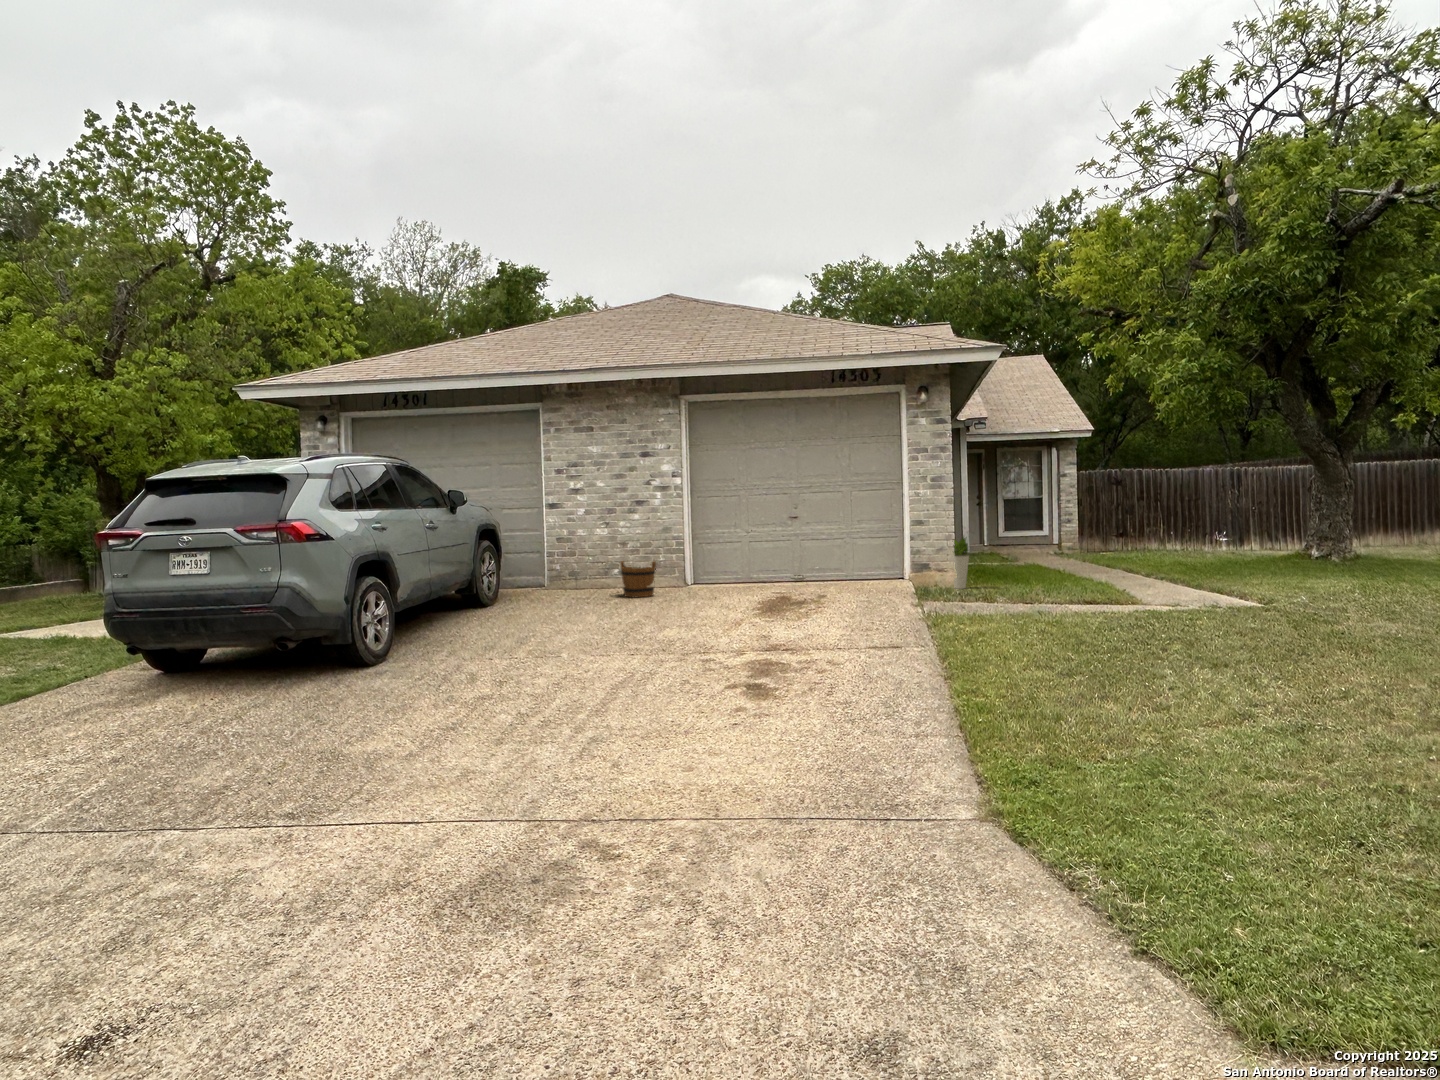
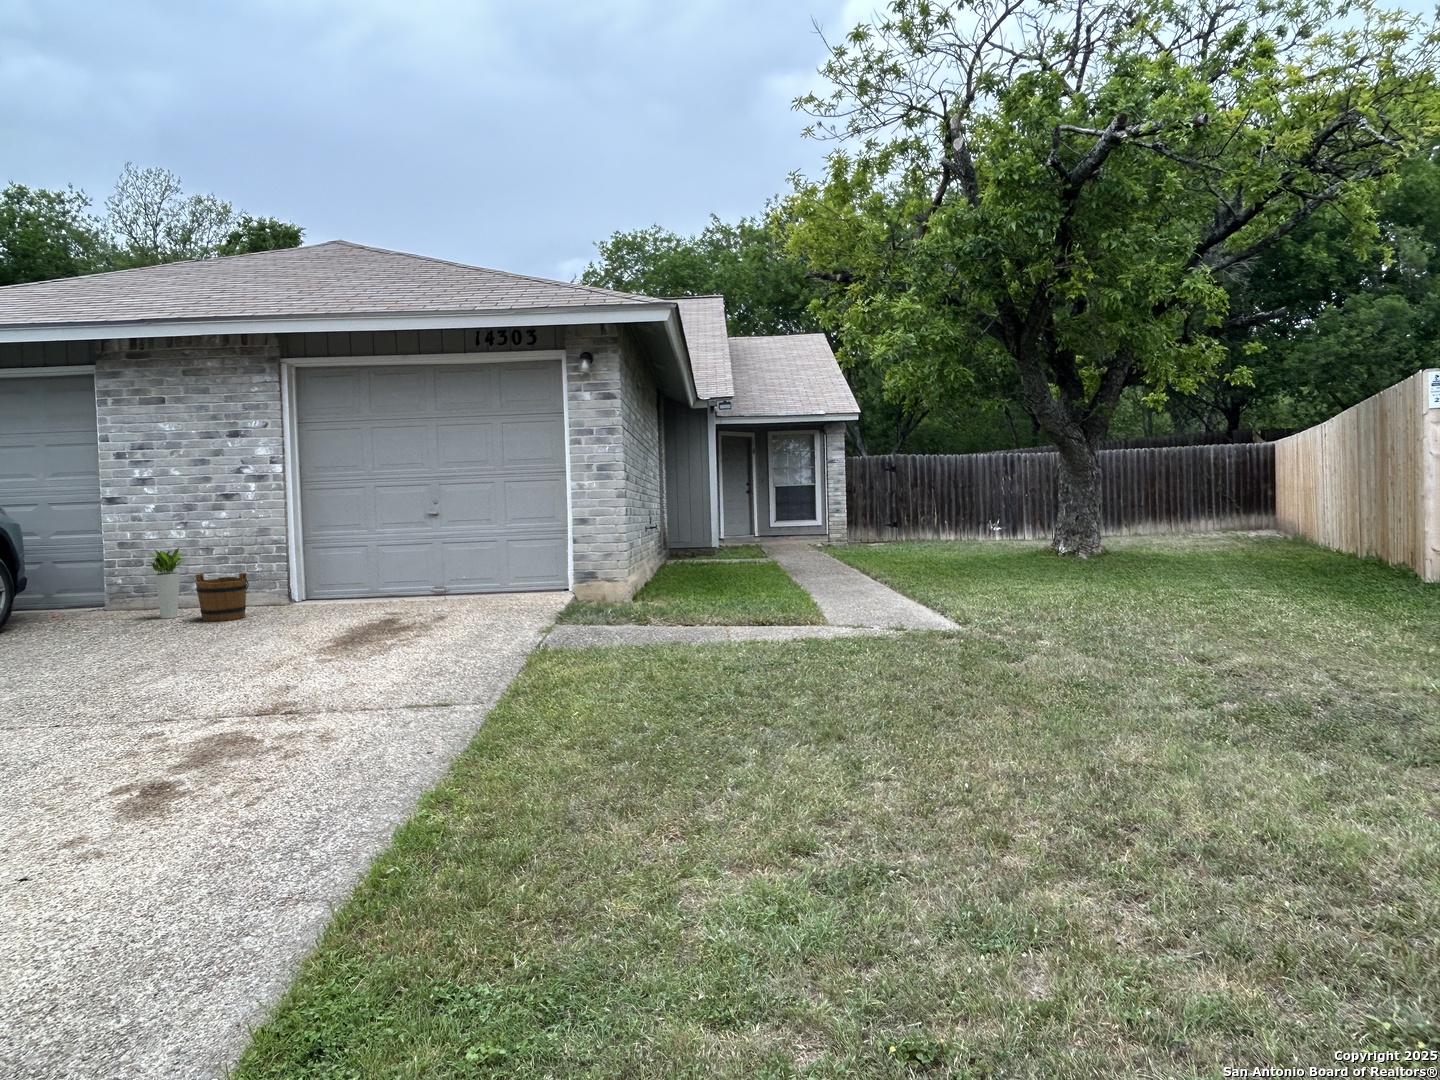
planter: present [953,537,969,589] -> present [149,548,183,619]

